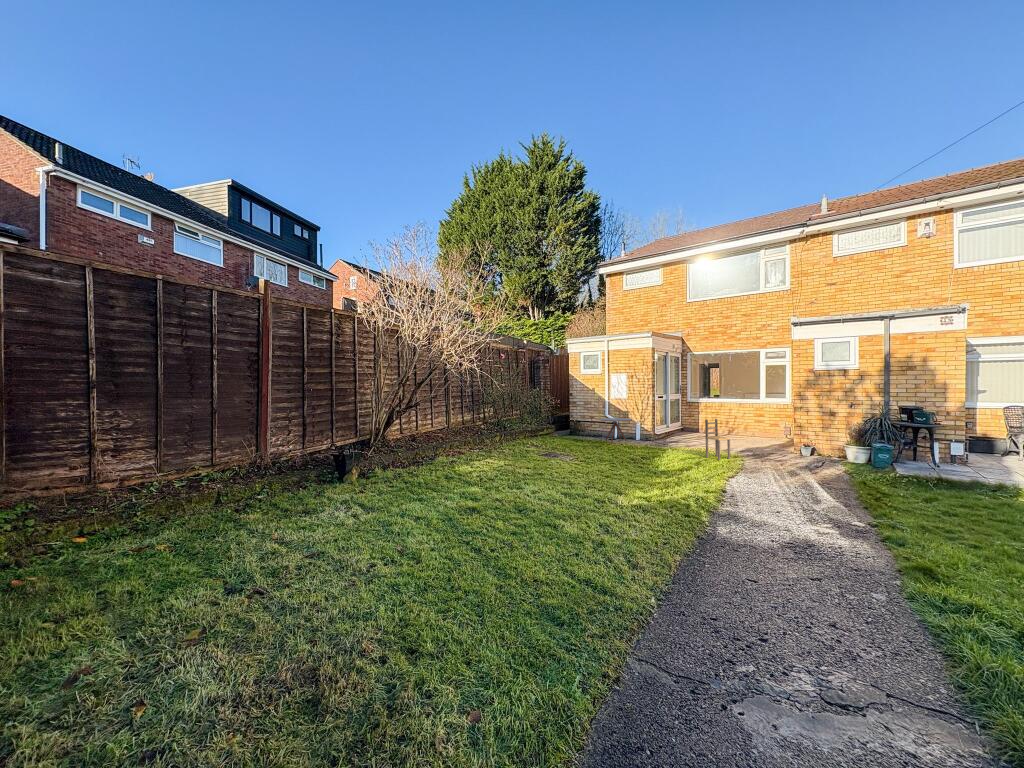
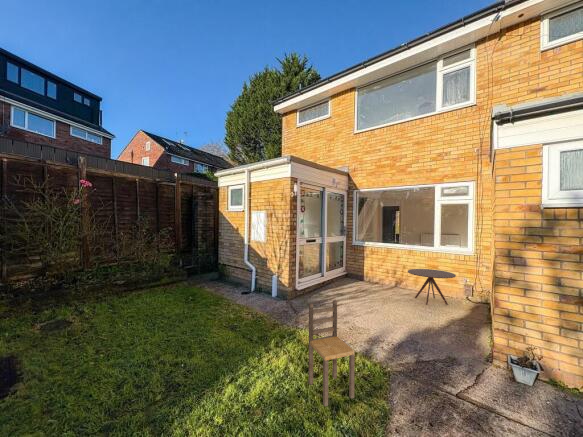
round table: present [600,418,632,441] -> present [408,269,456,305]

